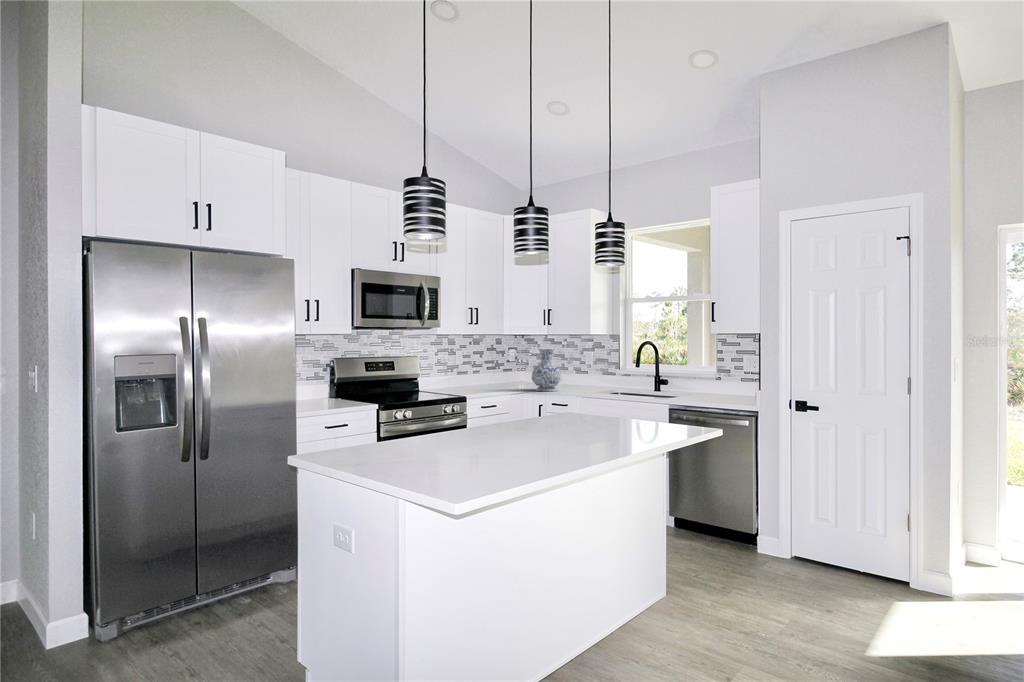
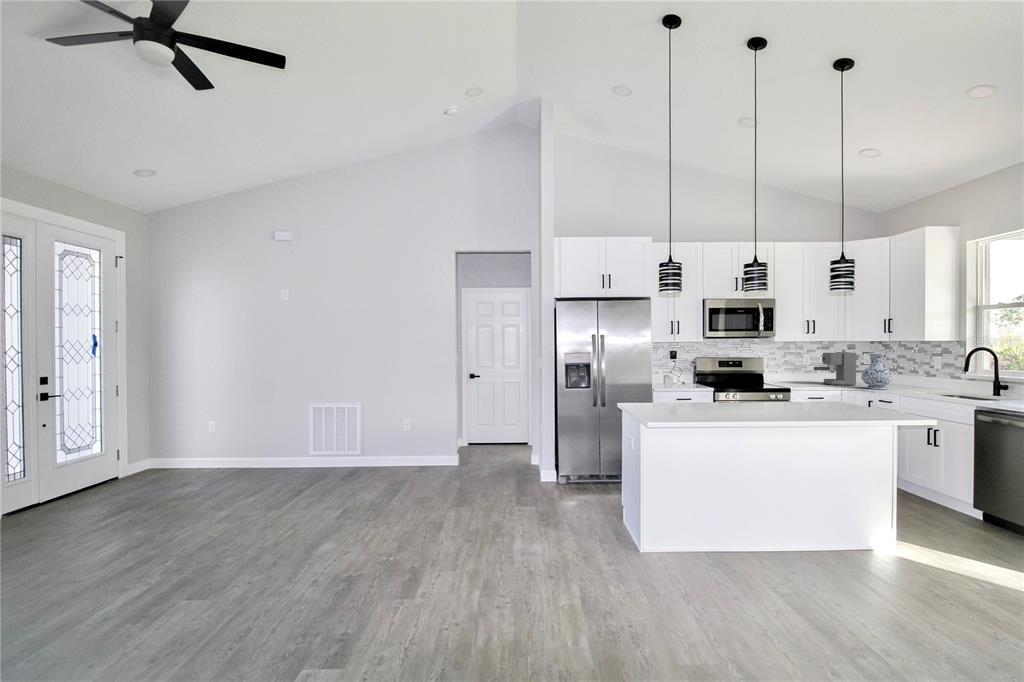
coffee maker: none [476,348,519,389] -> present [814,352,856,385]

